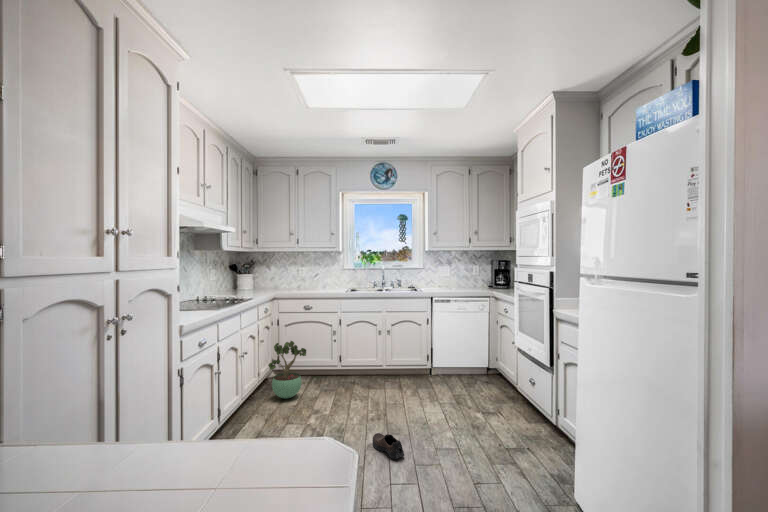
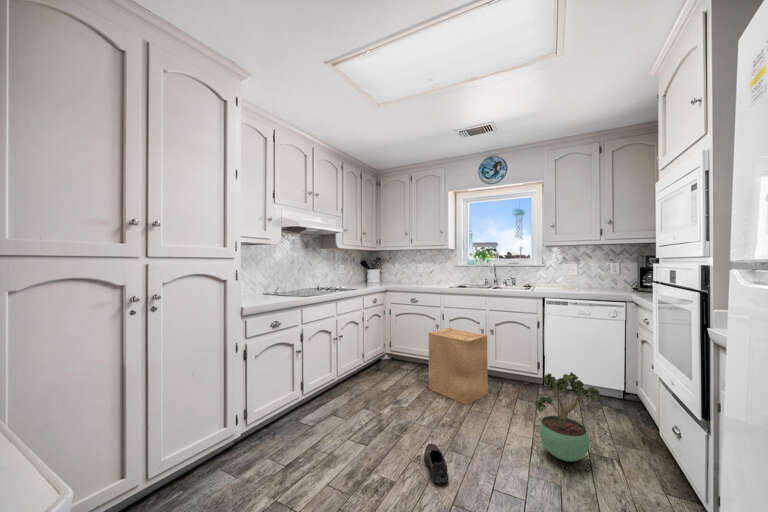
cardboard box: none [338,332,392,401] -> present [429,328,488,405]
potted plant: present [268,341,306,399] -> present [535,373,600,461]

